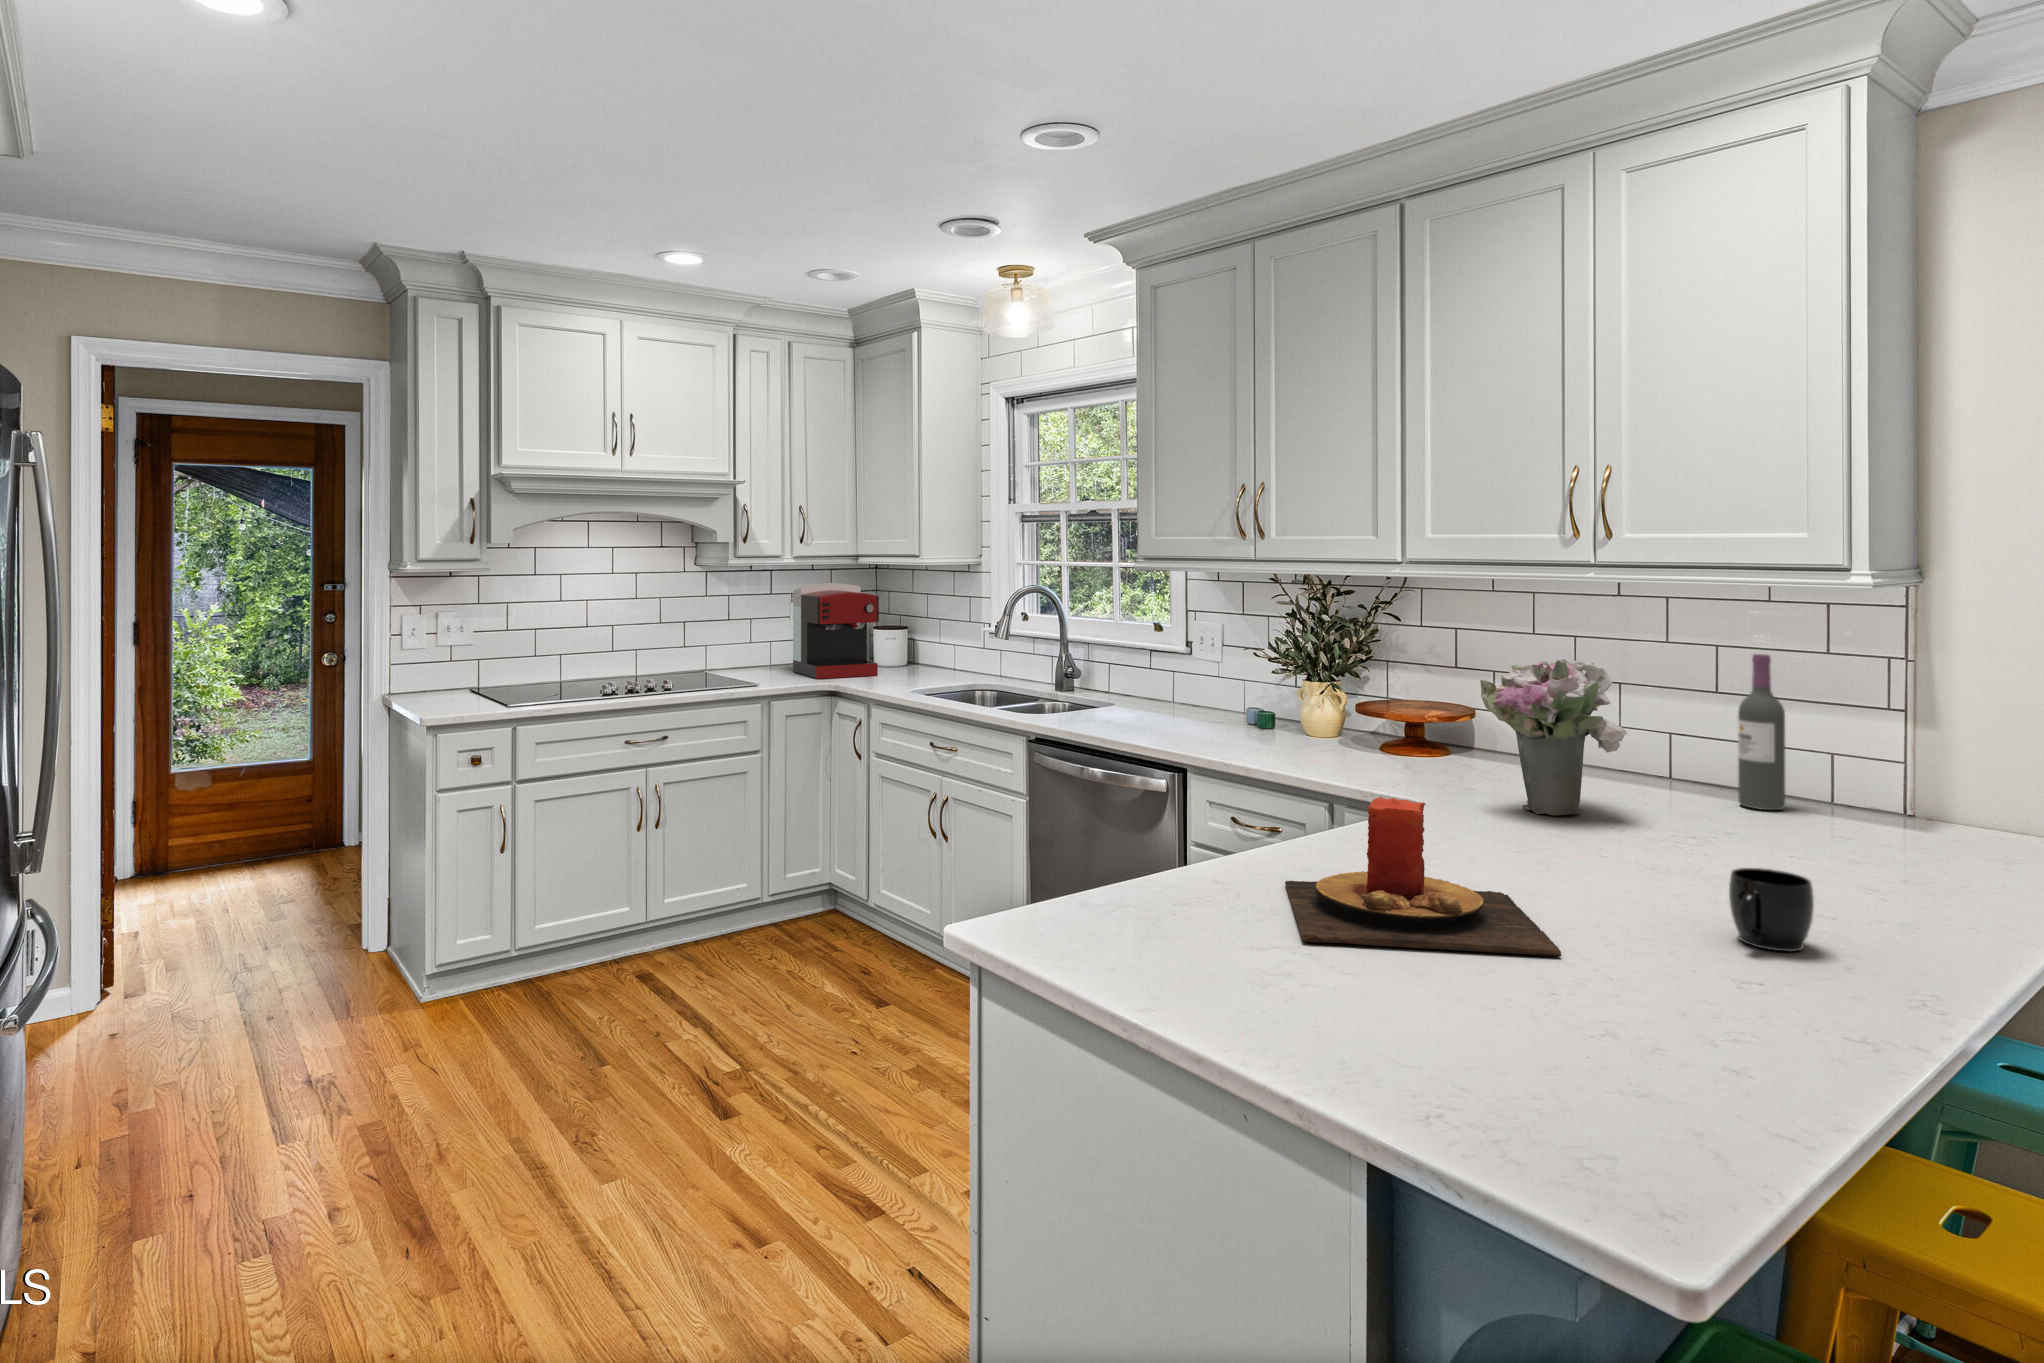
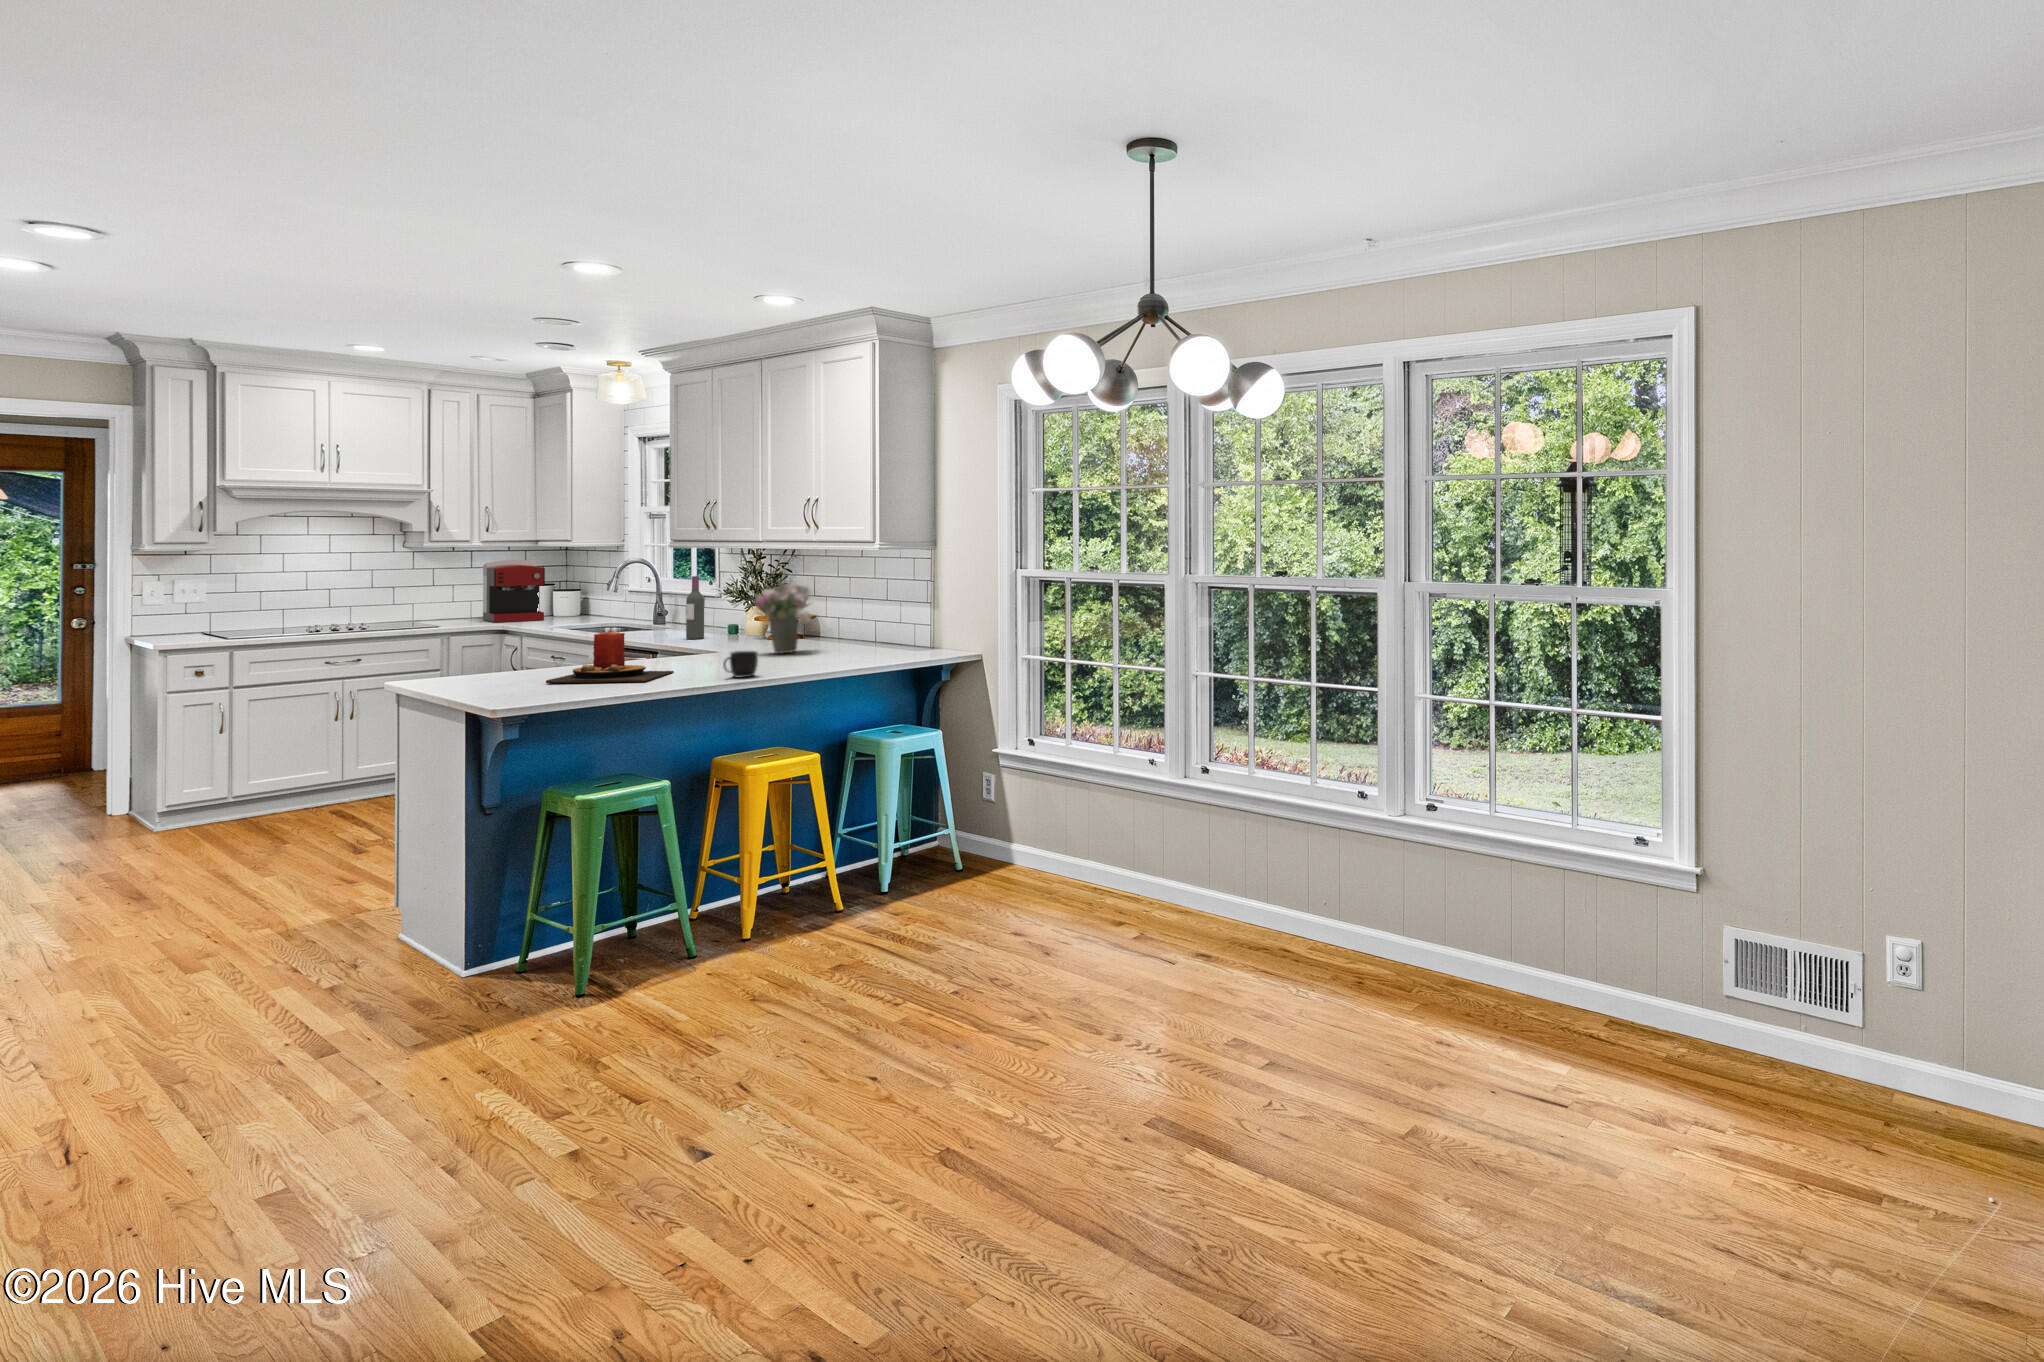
wine bottle: present [1738,654,1786,810] -> present [686,576,704,639]

